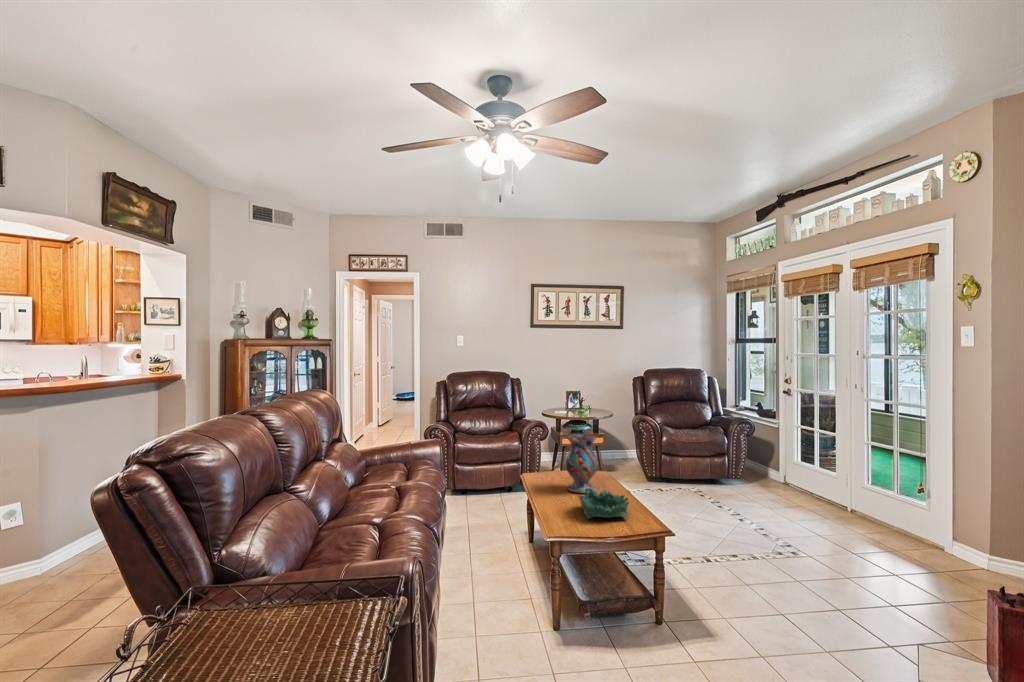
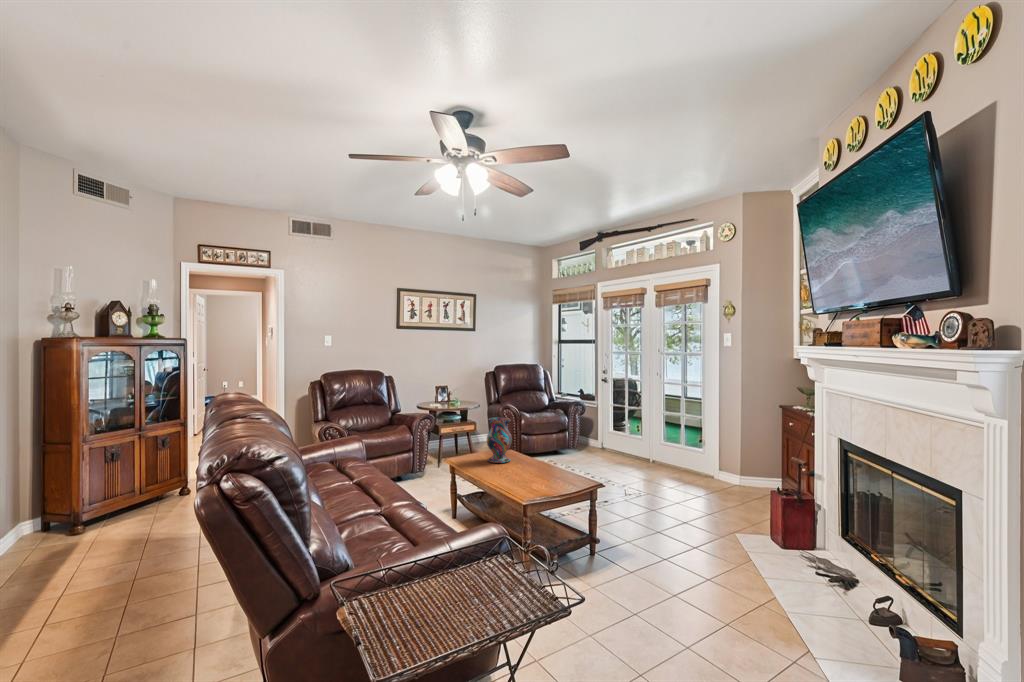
decorative bowl: present [578,490,629,518] -> none [510,456,551,477]

